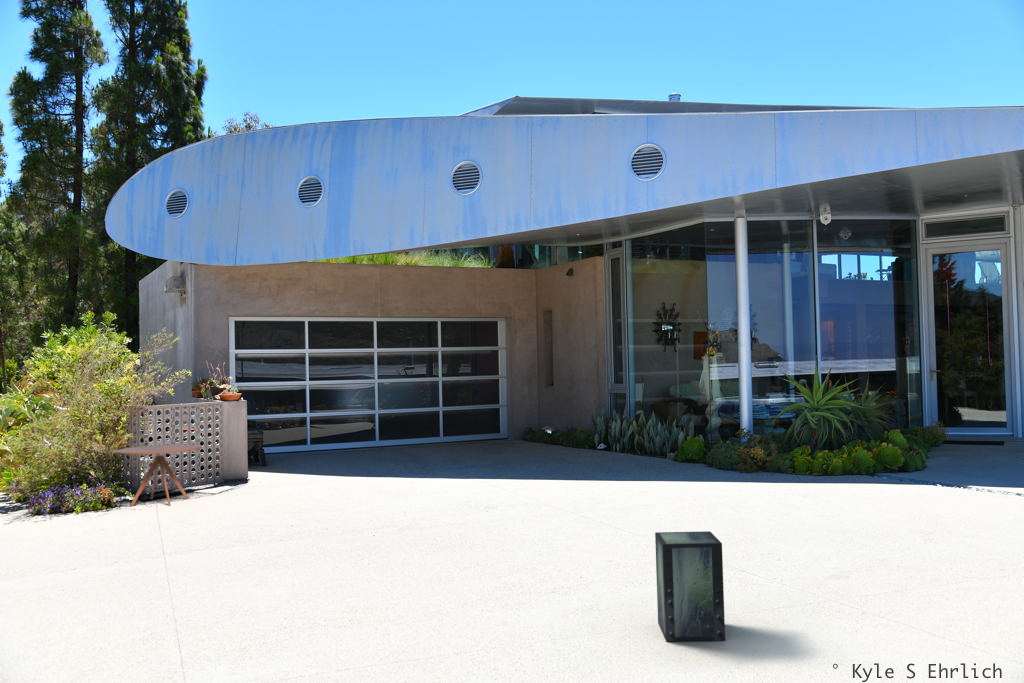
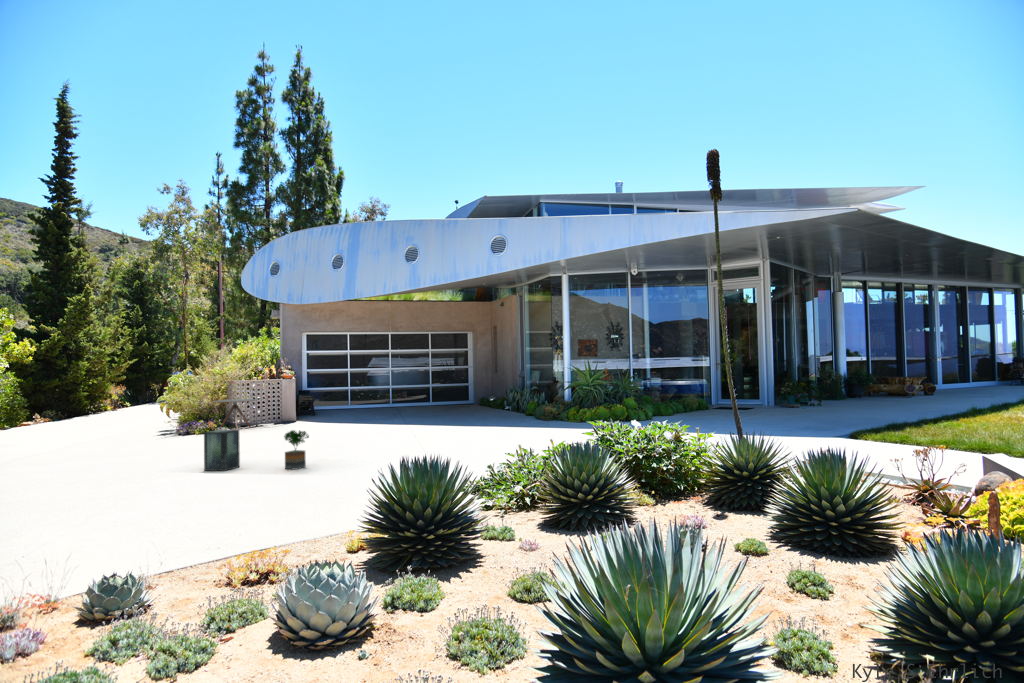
storage box: present [655,531,725,641] -> present [204,430,240,471]
potted tree: none [536,545,601,648] -> present [284,430,309,469]

